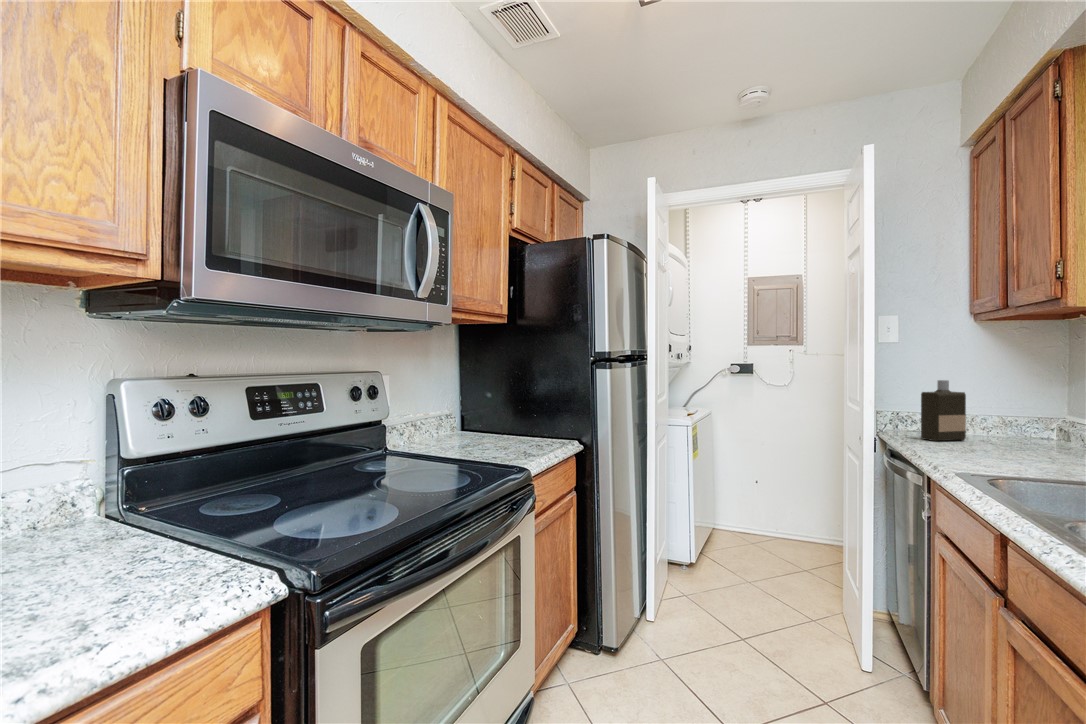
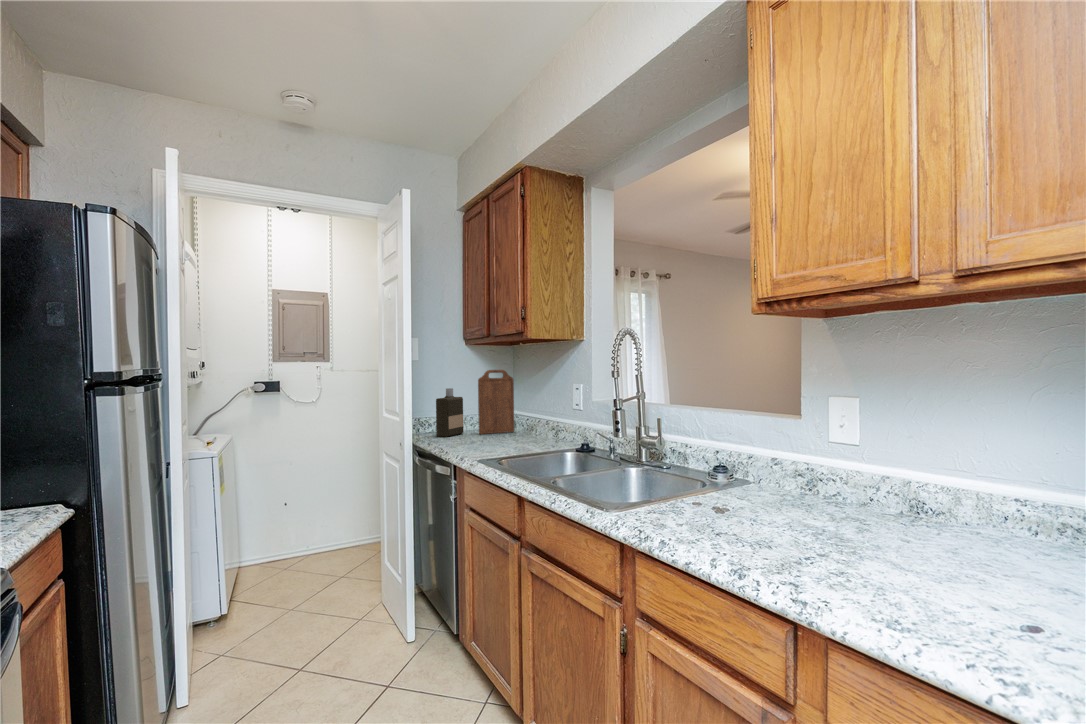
cutting board: none [992,357,1063,449] -> present [478,370,514,434]

